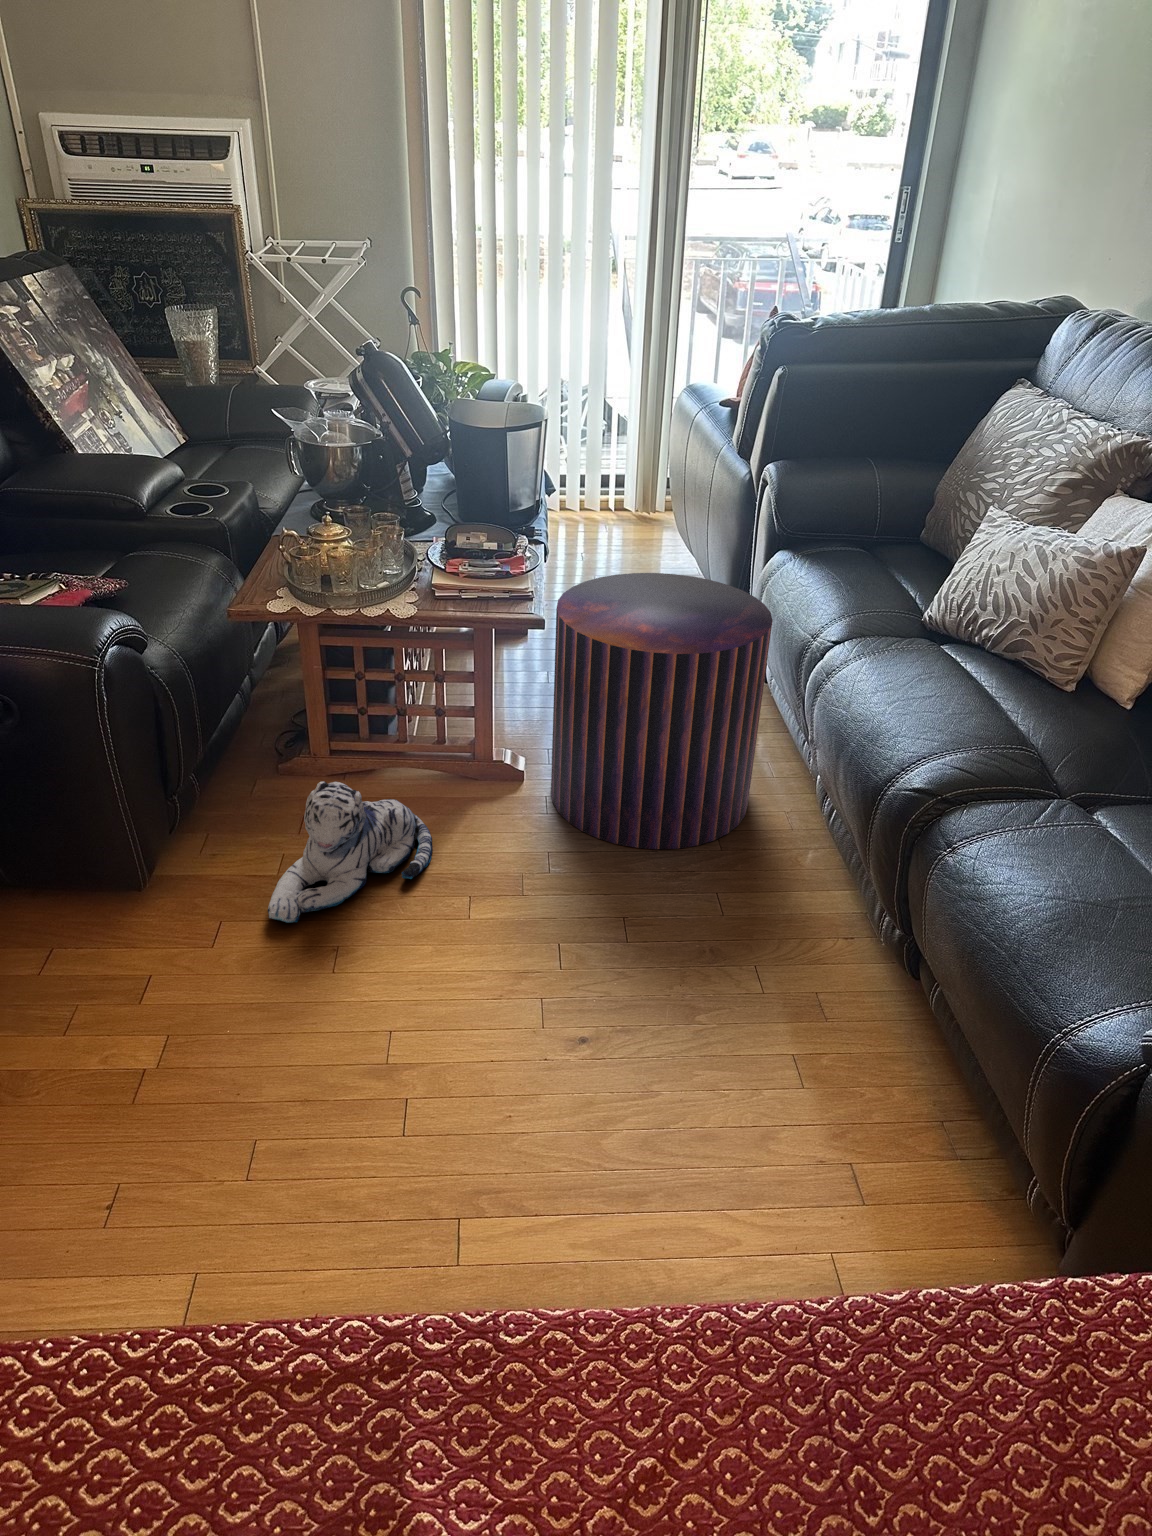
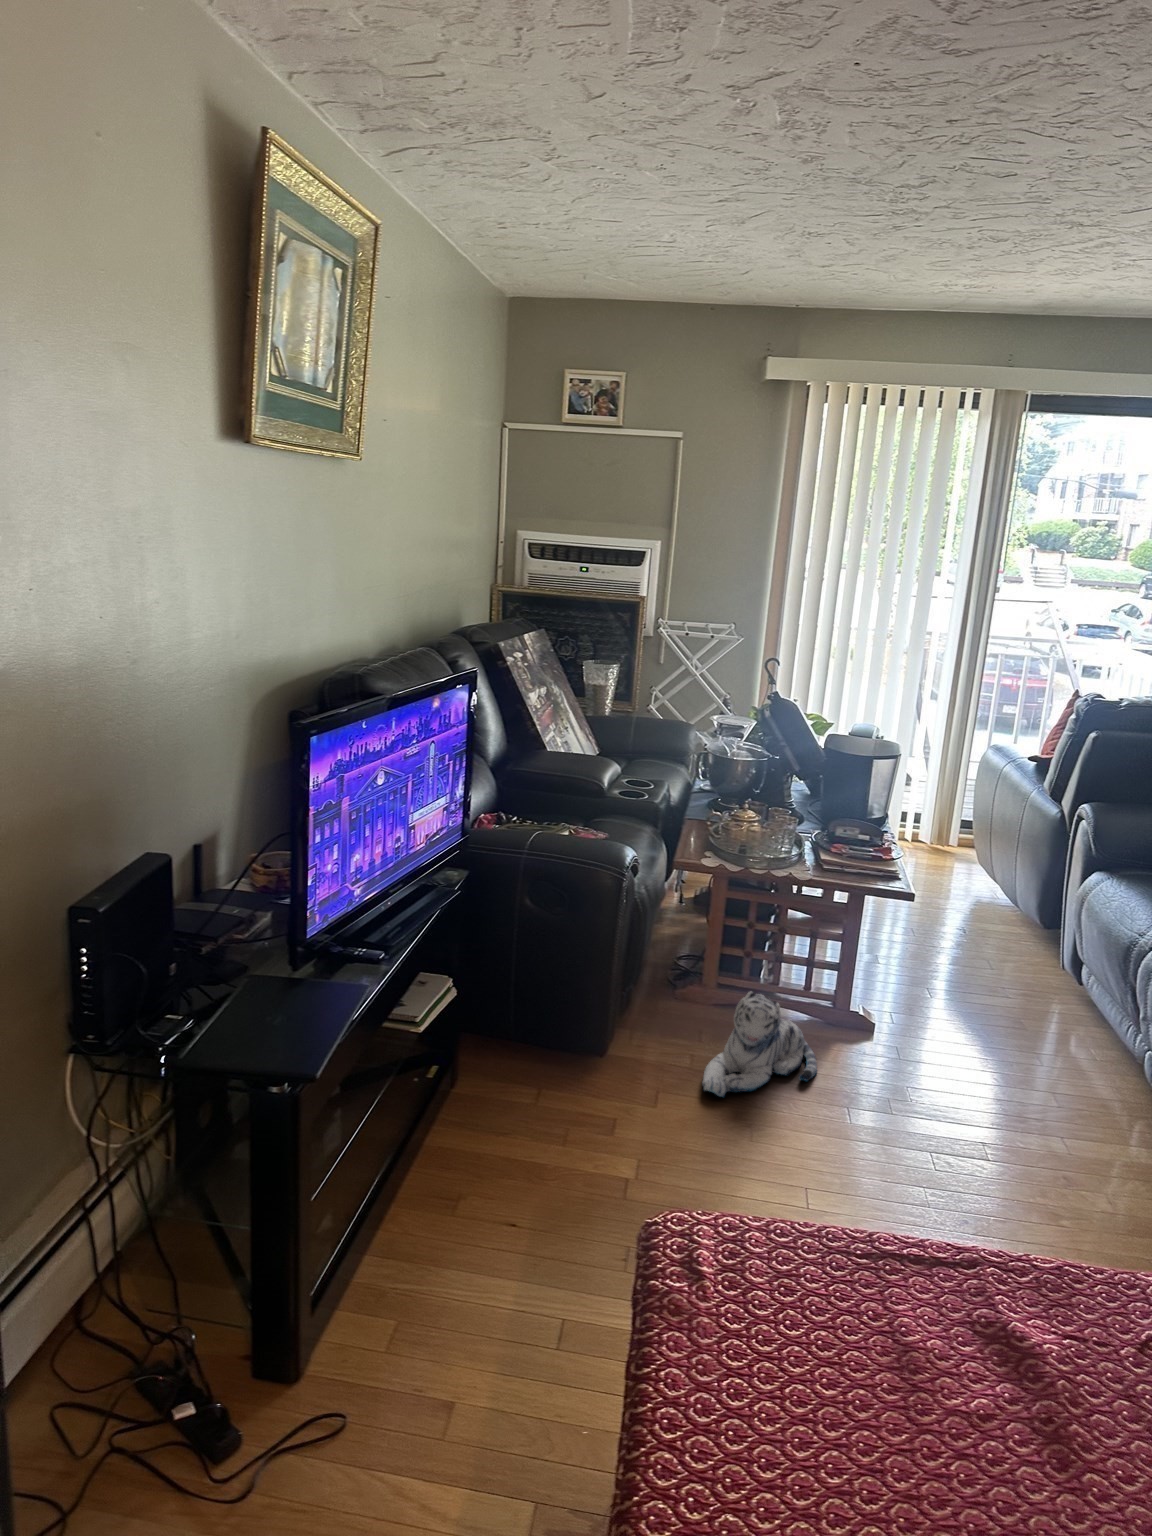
pouf: present [551,573,773,849] -> none [904,871,1106,1093]

